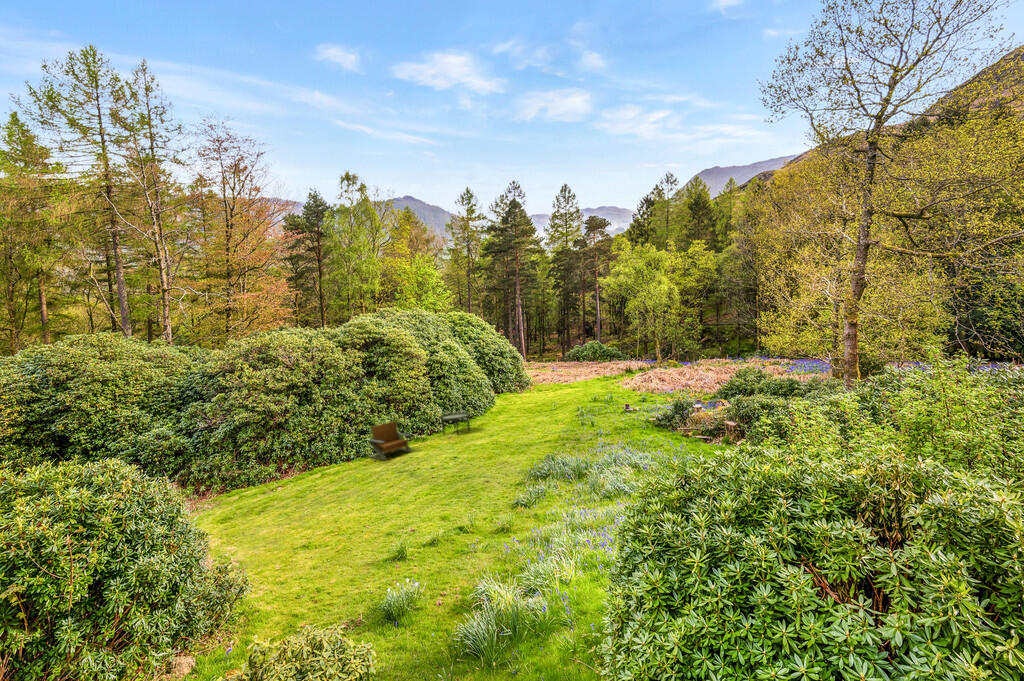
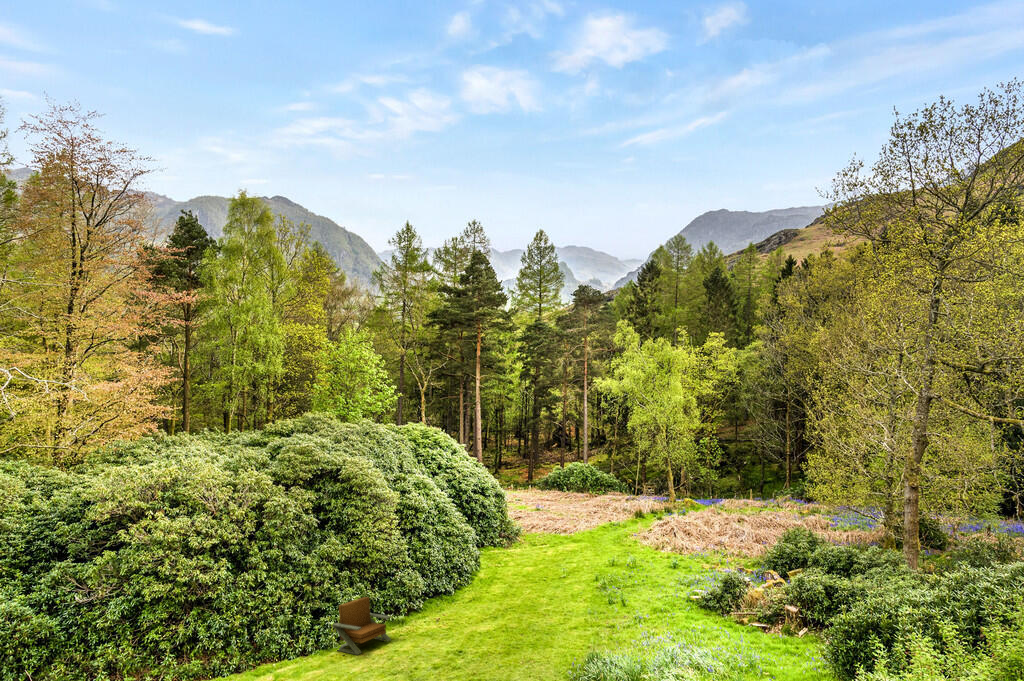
round table: present [440,413,470,435] -> none [418,582,458,616]

